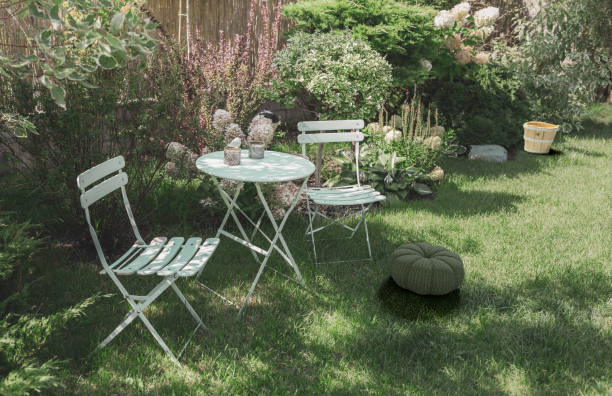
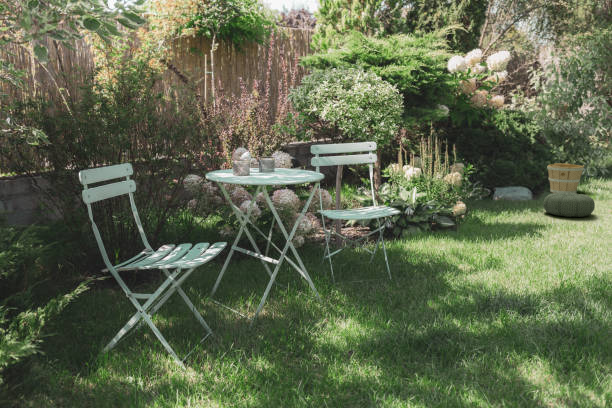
pouf: present [388,243,465,295] -> present [543,193,595,217]

